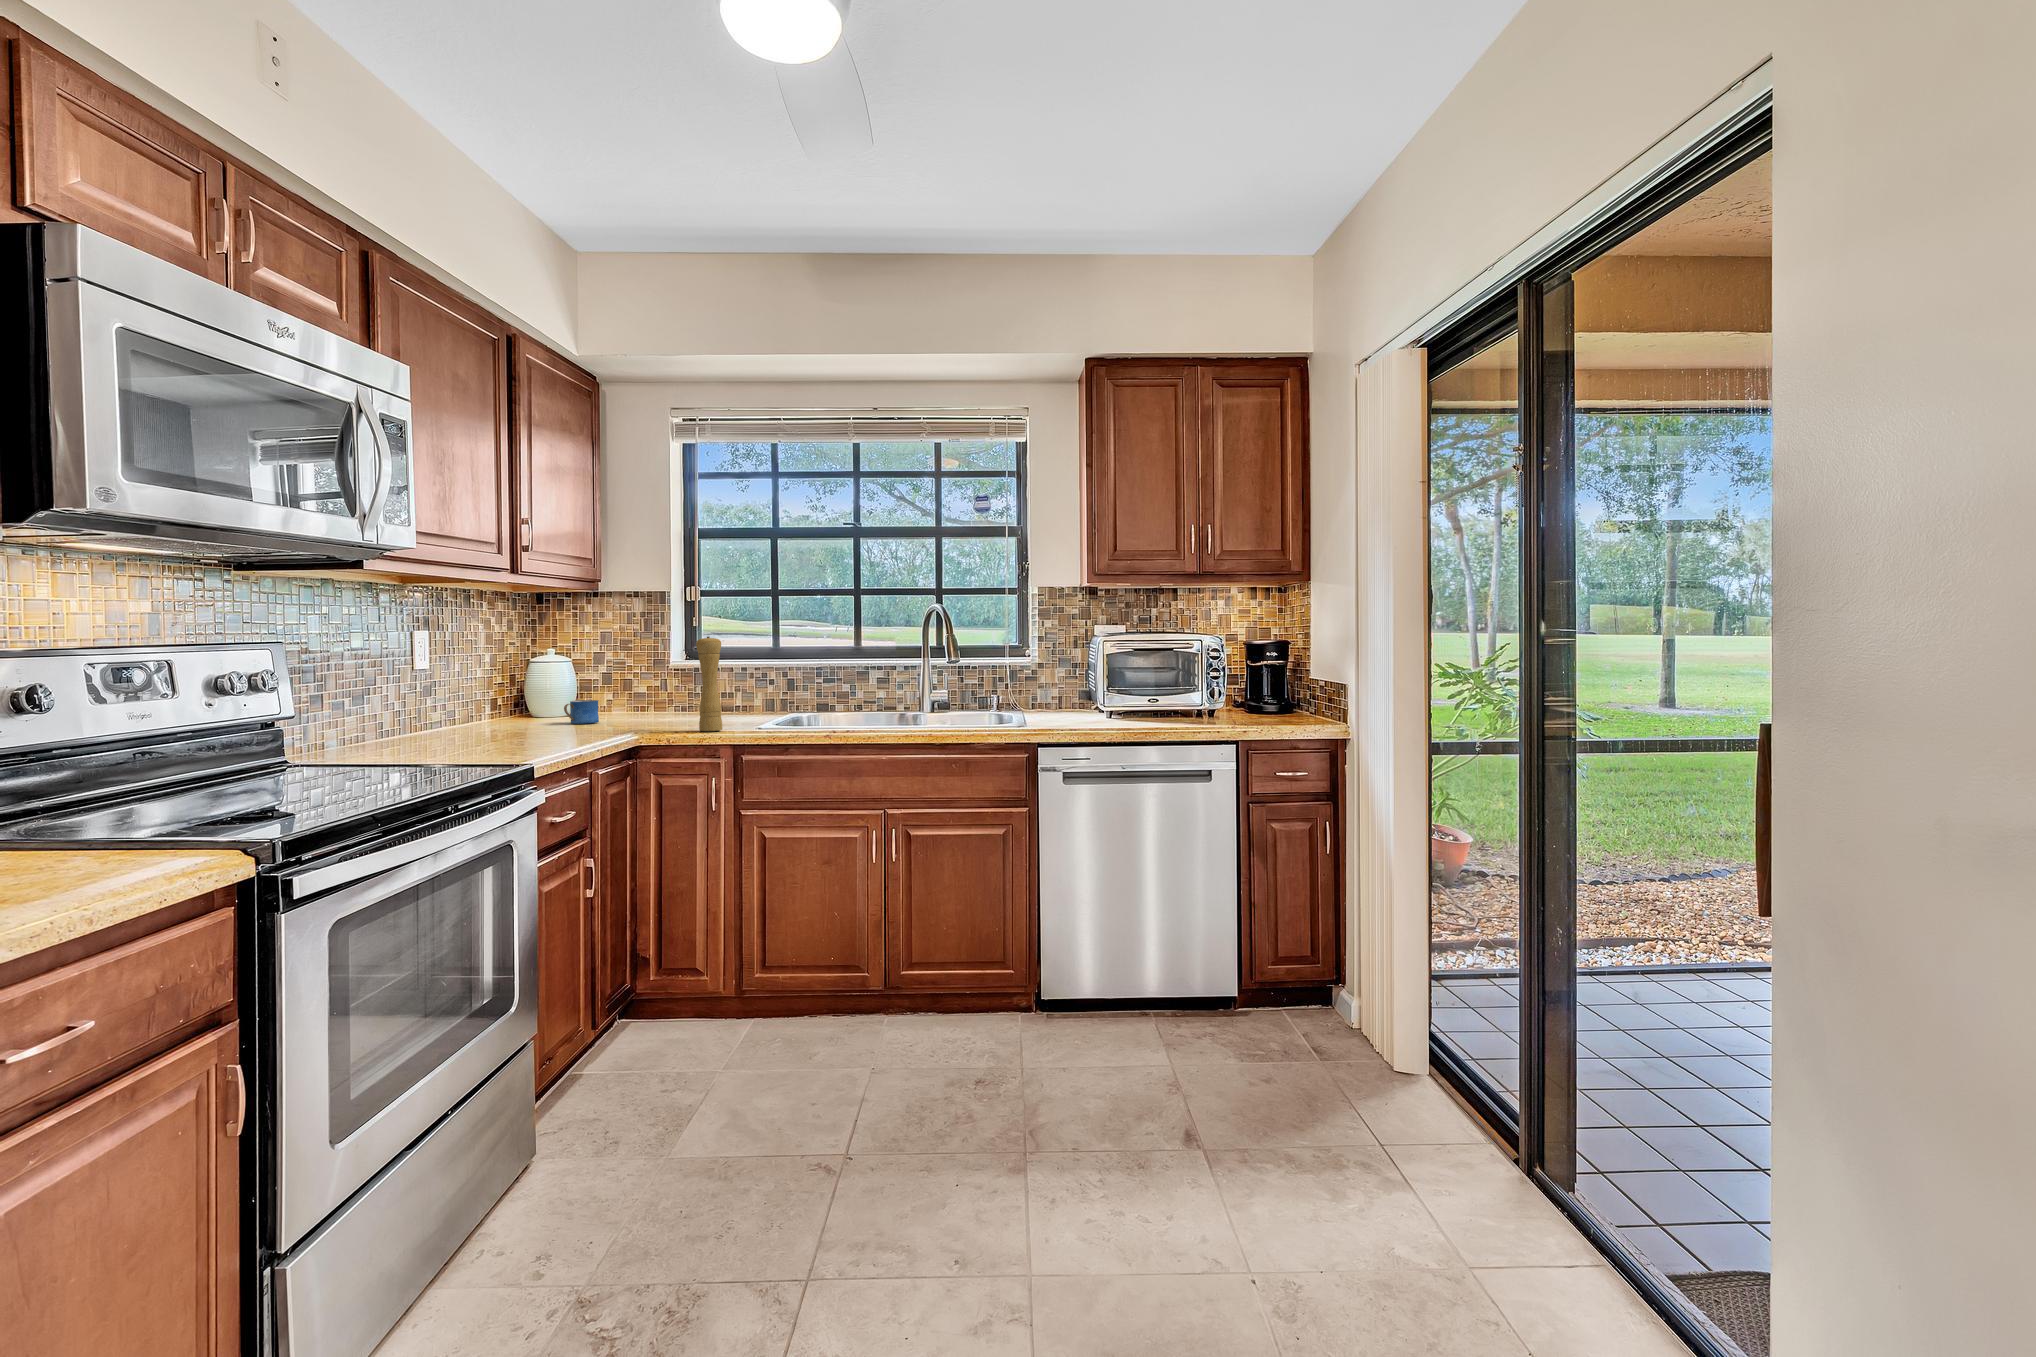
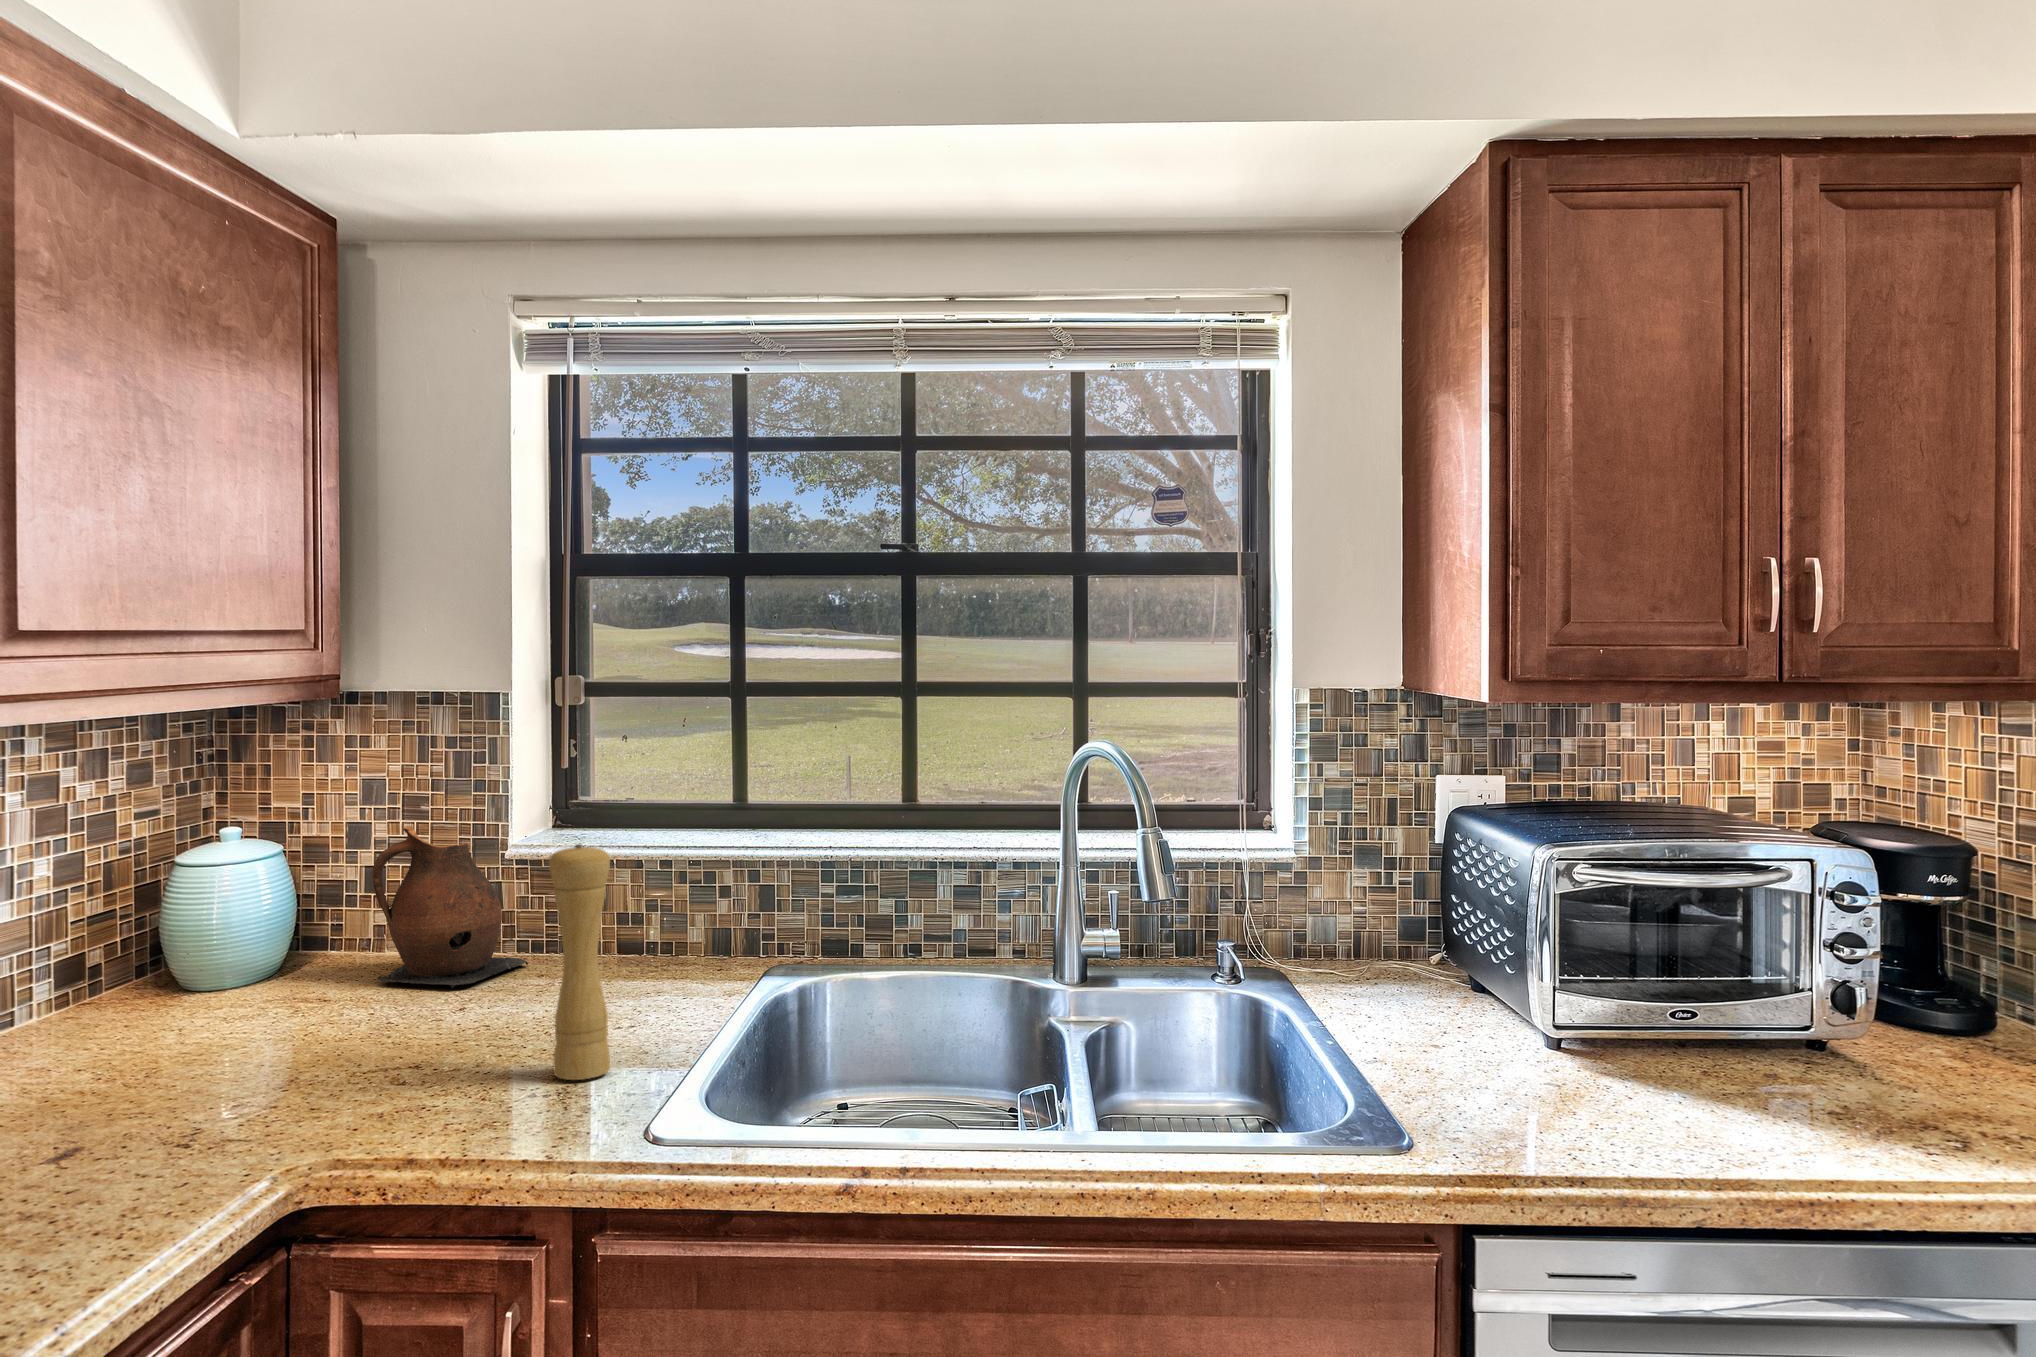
ceramic pitcher: none [610,649,681,718] -> present [372,826,528,988]
mug: present [564,700,599,724] -> none [250,956,335,1020]

